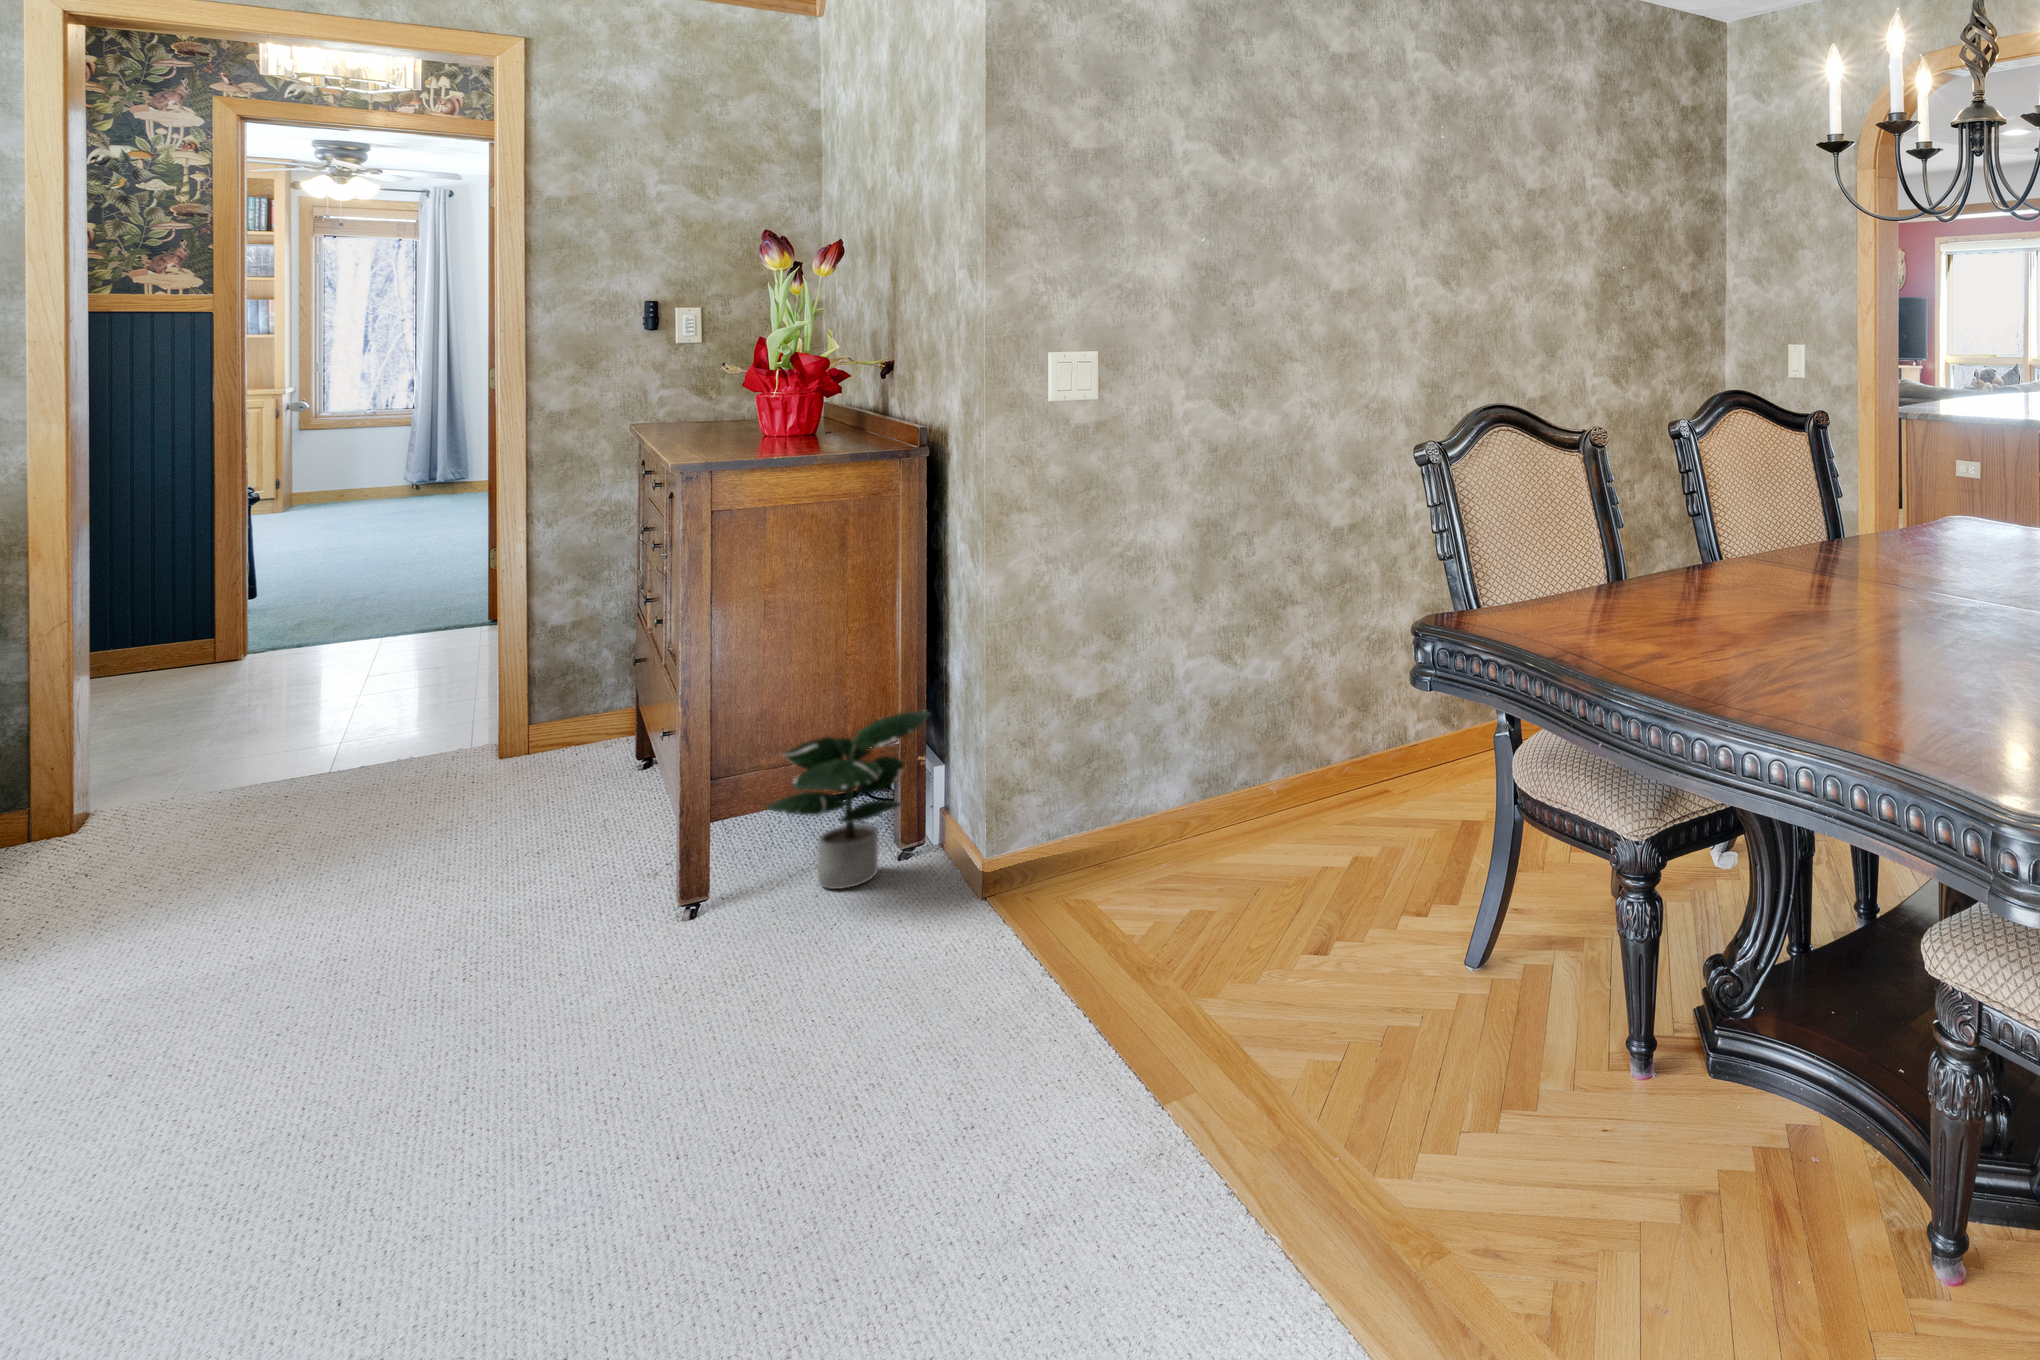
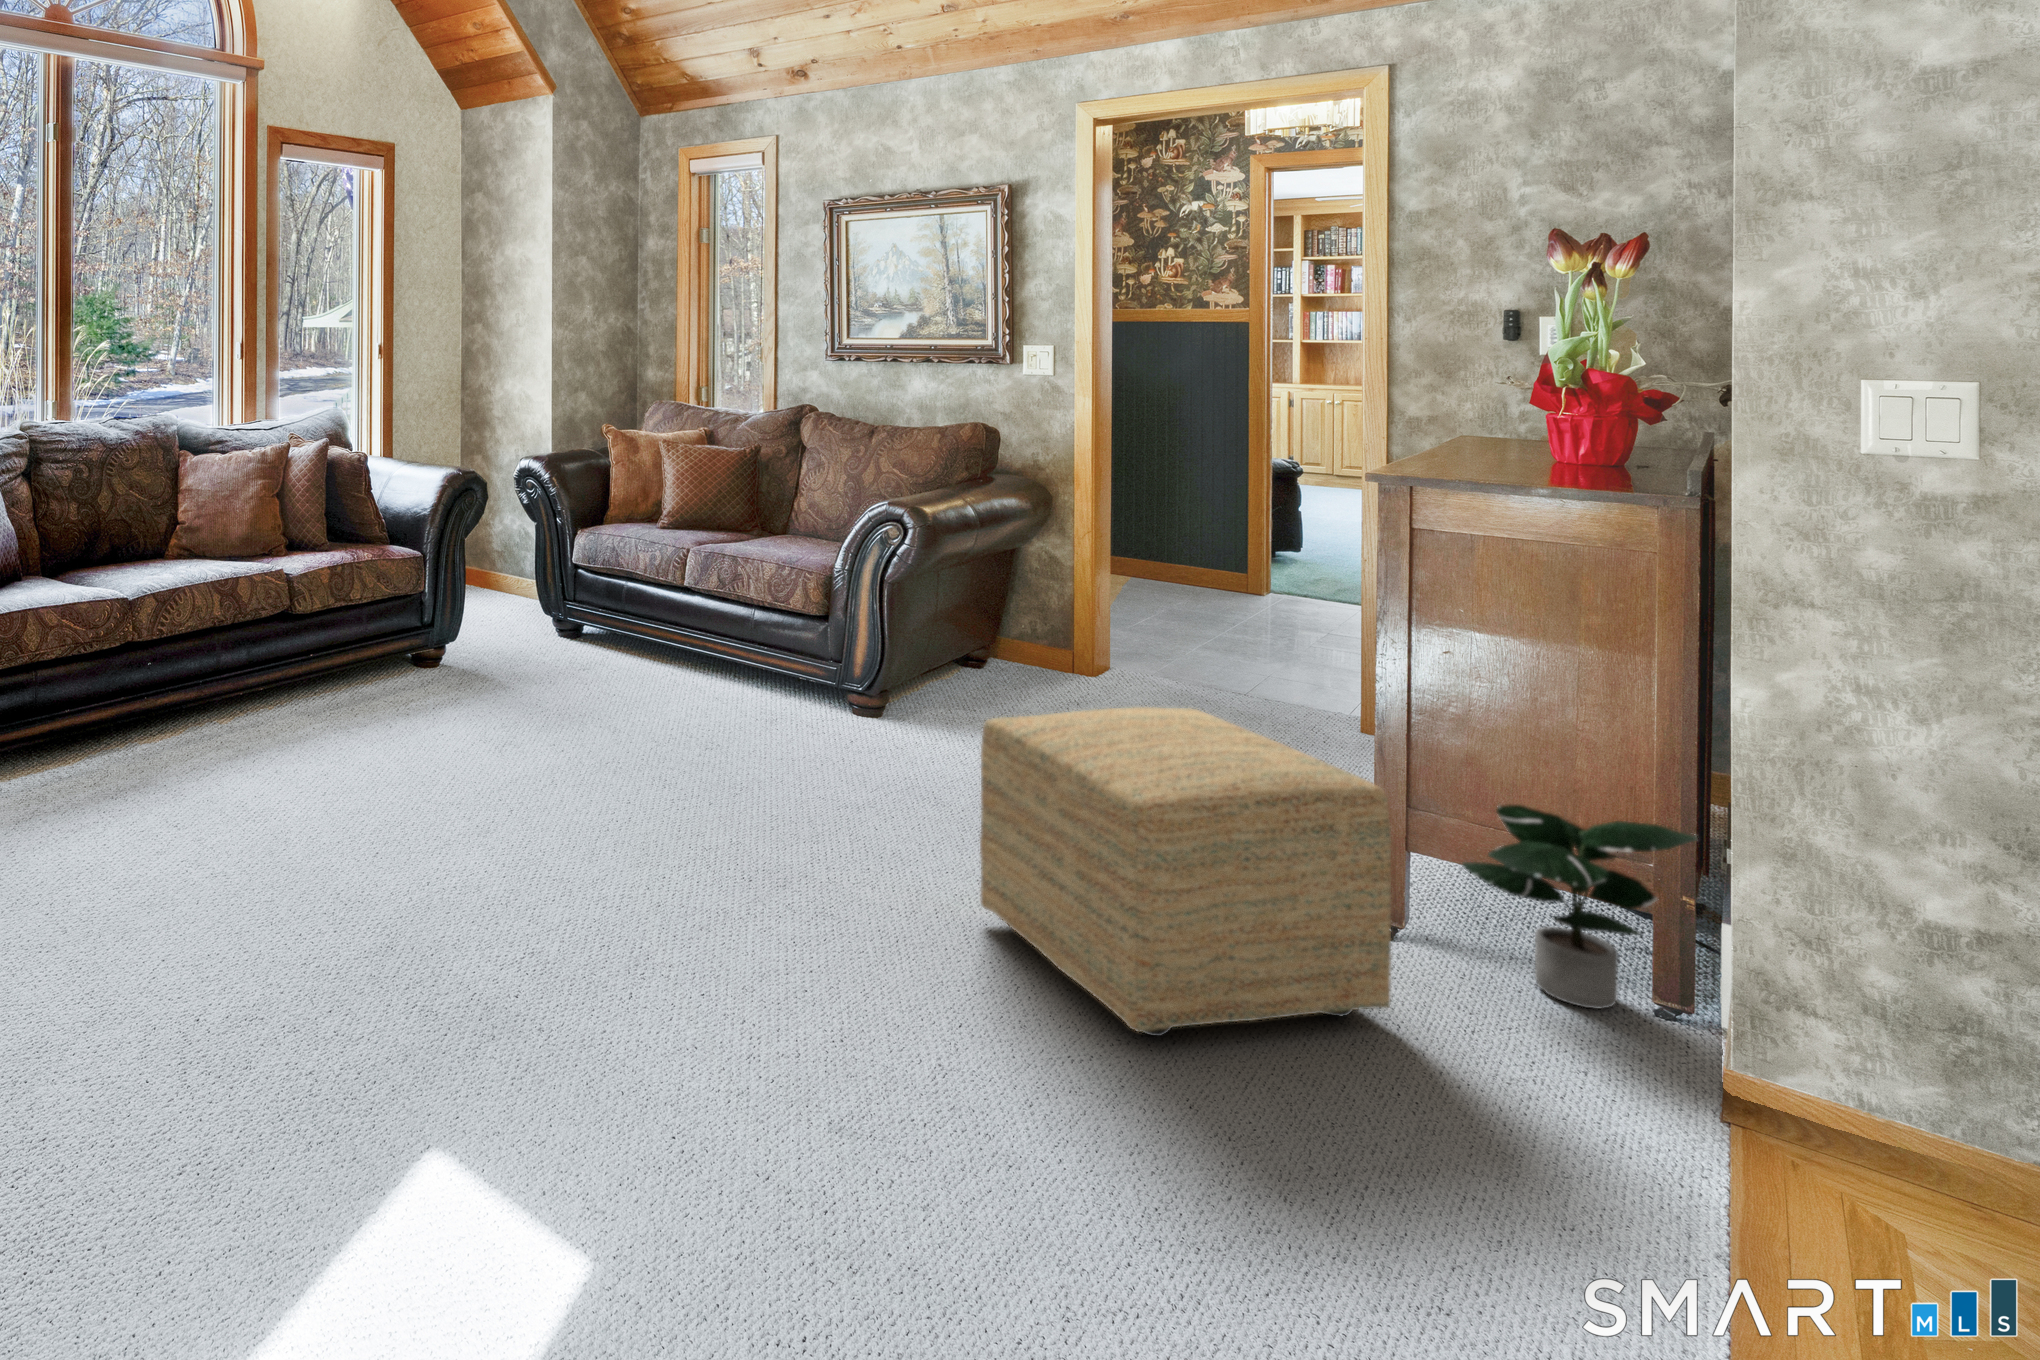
ottoman: none [205,757,756,1146] -> present [980,707,1391,1036]

